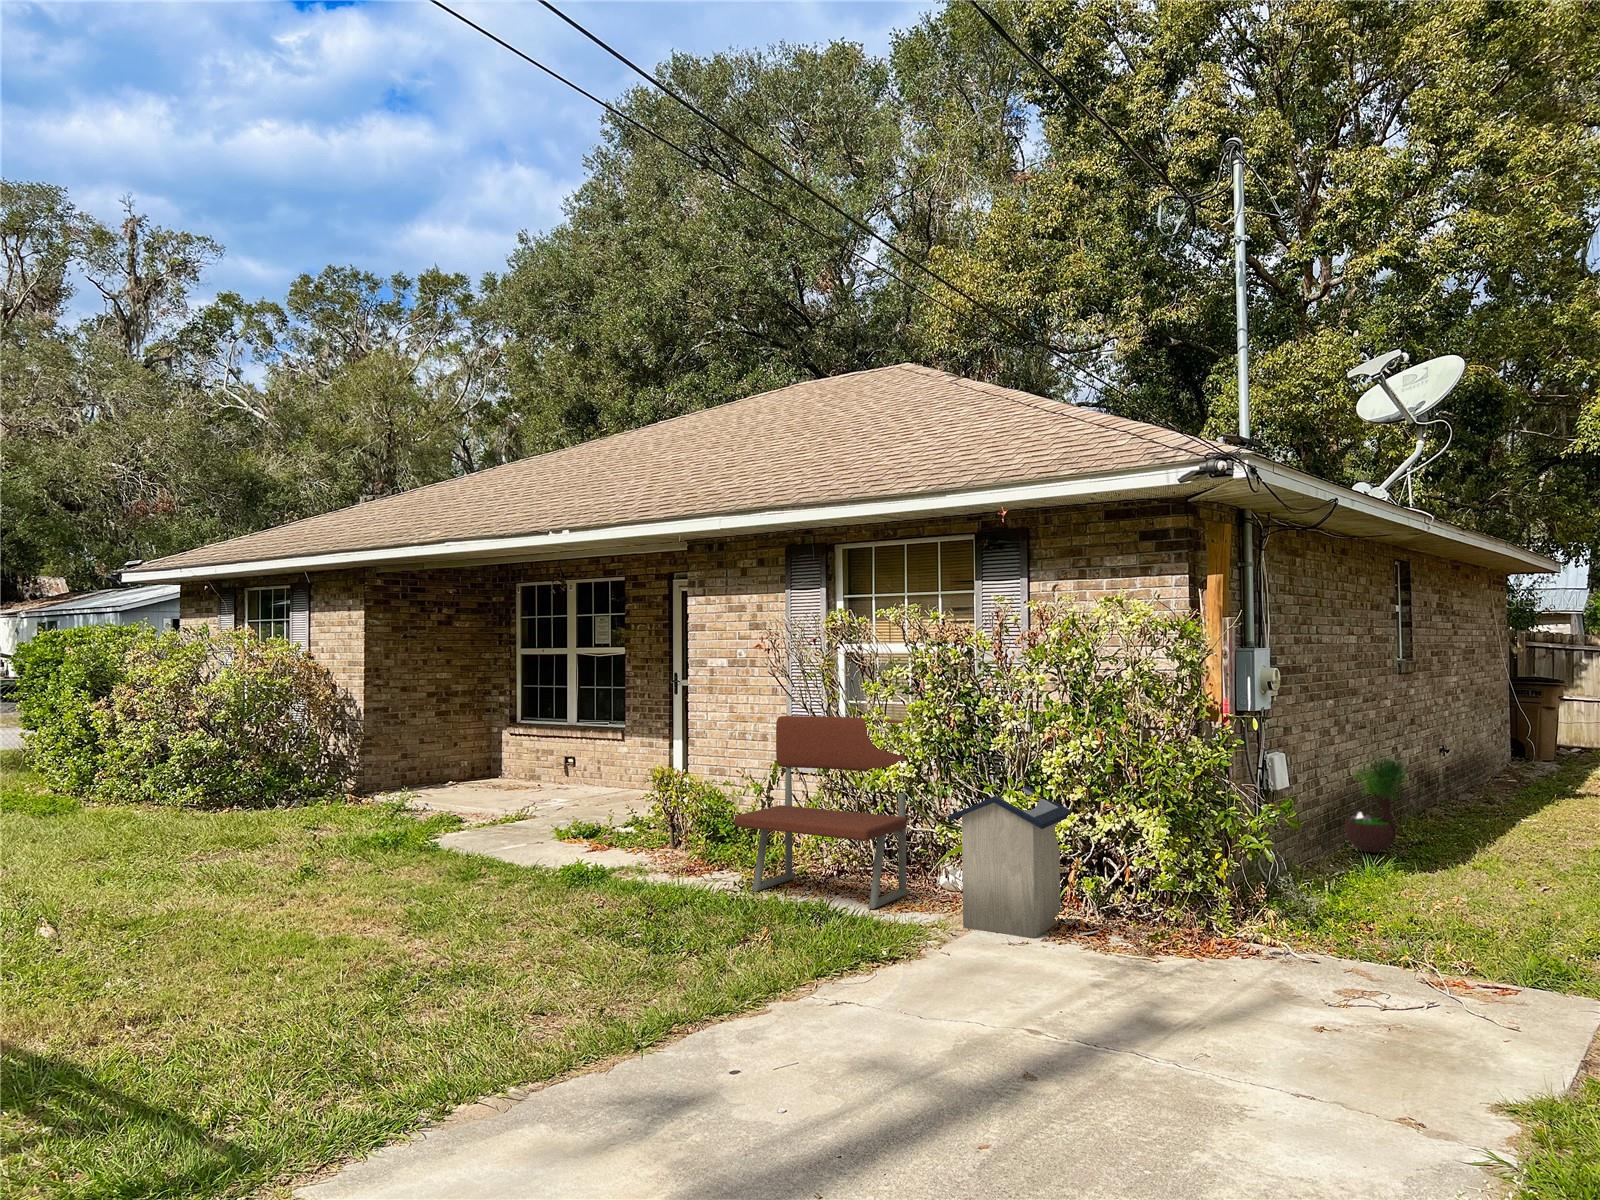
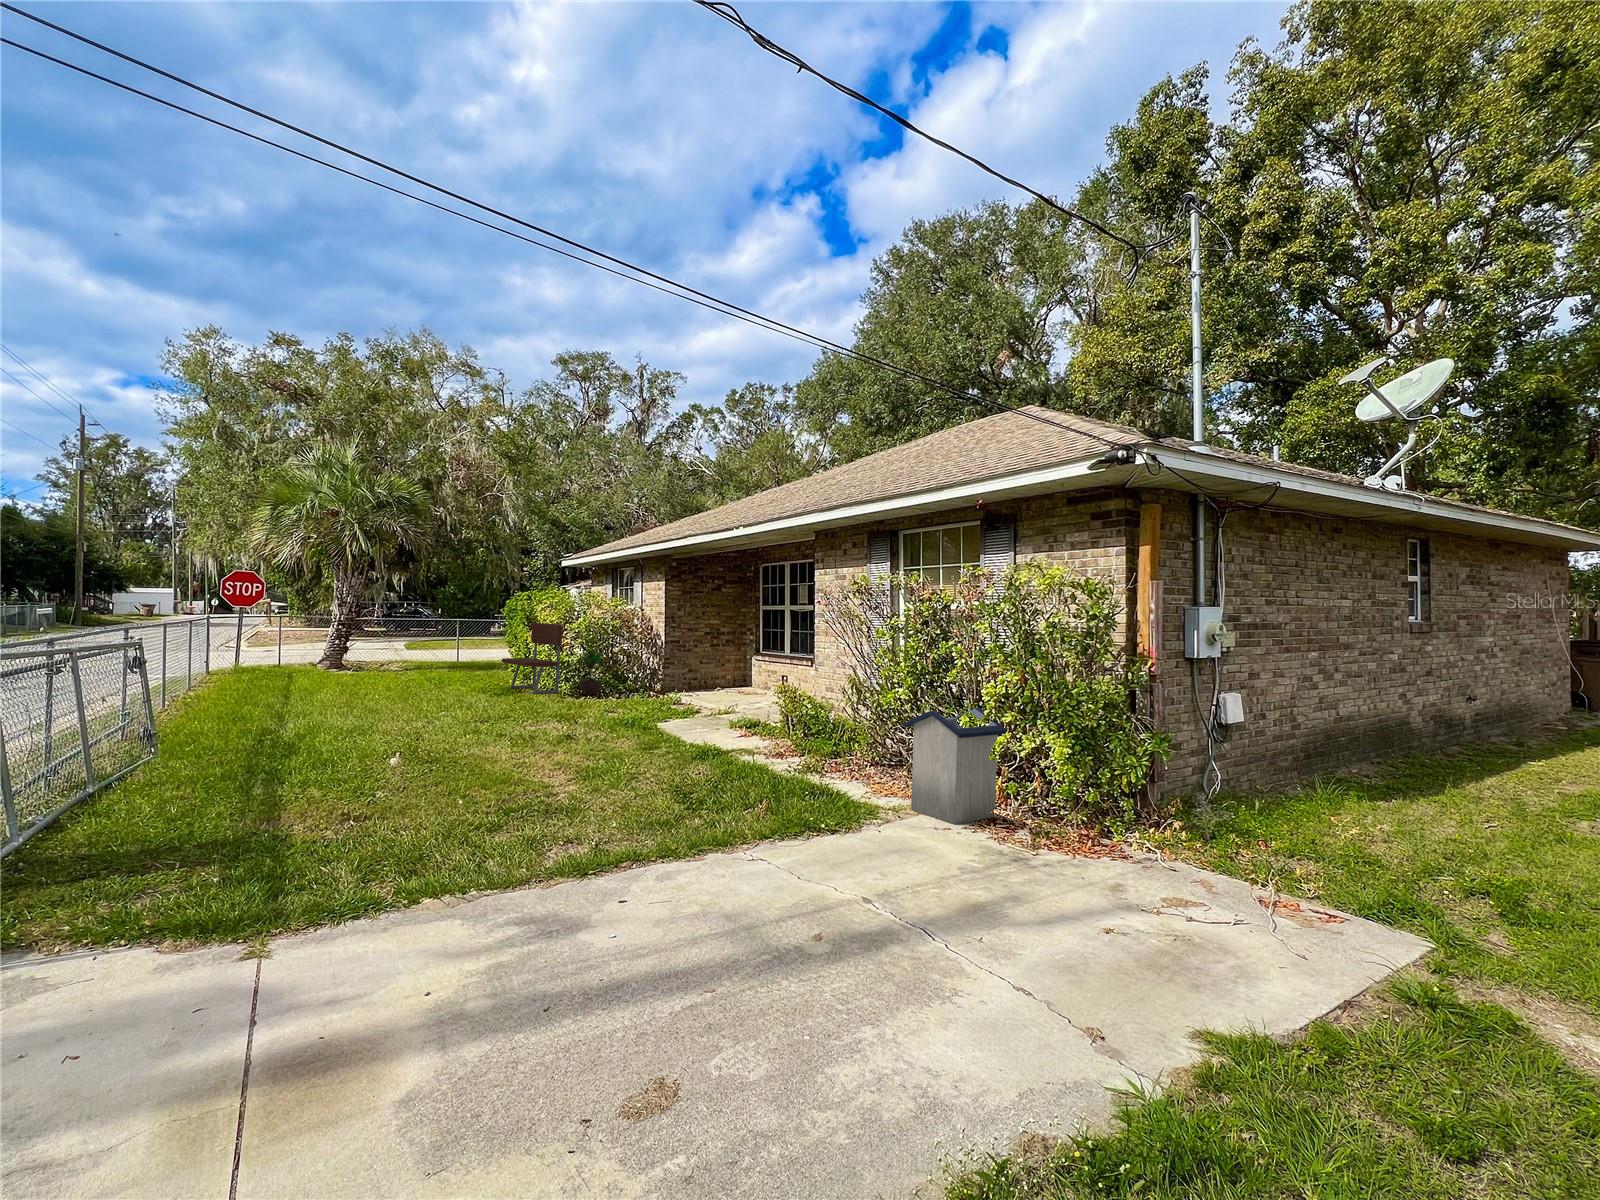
bench: present [734,716,908,909] -> present [502,623,563,694]
potted tree: present [1345,756,1409,853] -> present [578,650,602,695]

